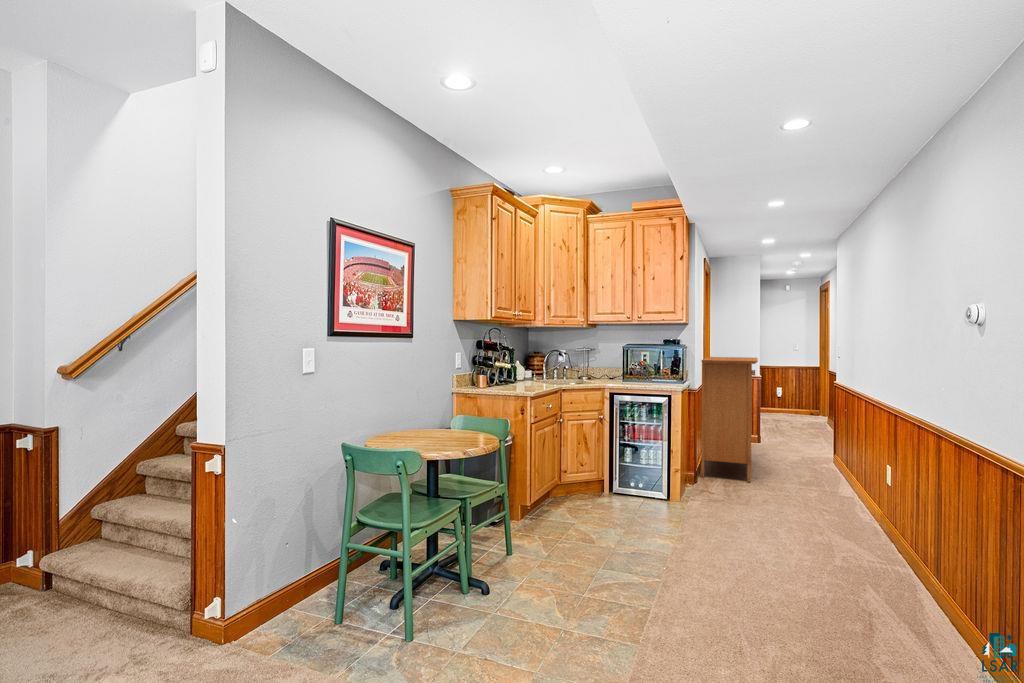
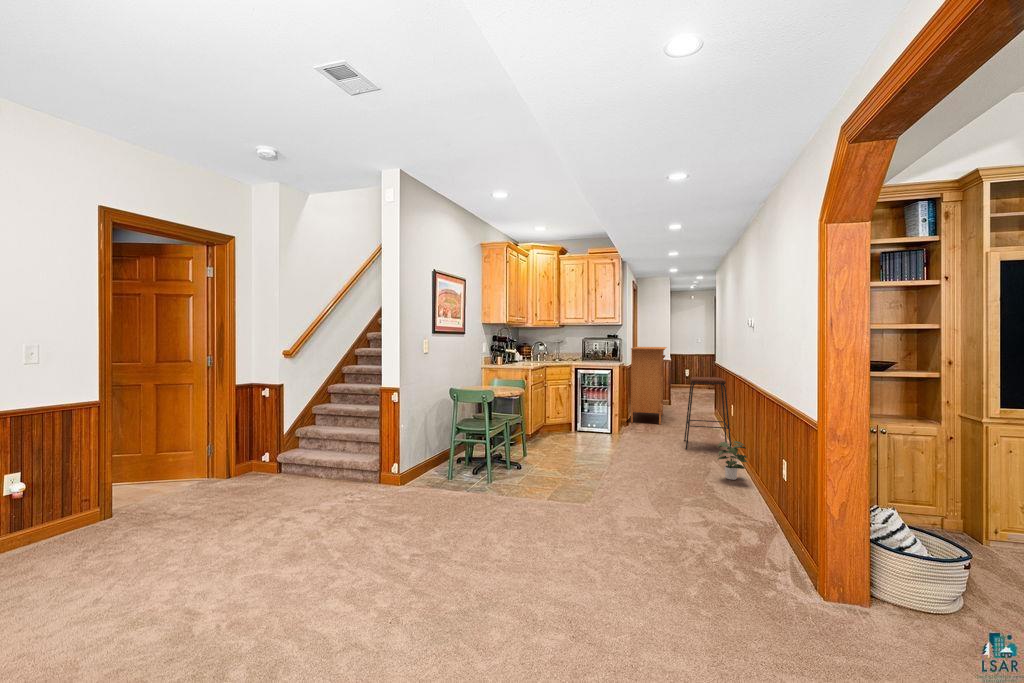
bar stool: none [796,412,895,557] -> present [684,377,731,450]
potted plant: none [890,562,973,649] -> present [717,441,747,480]

